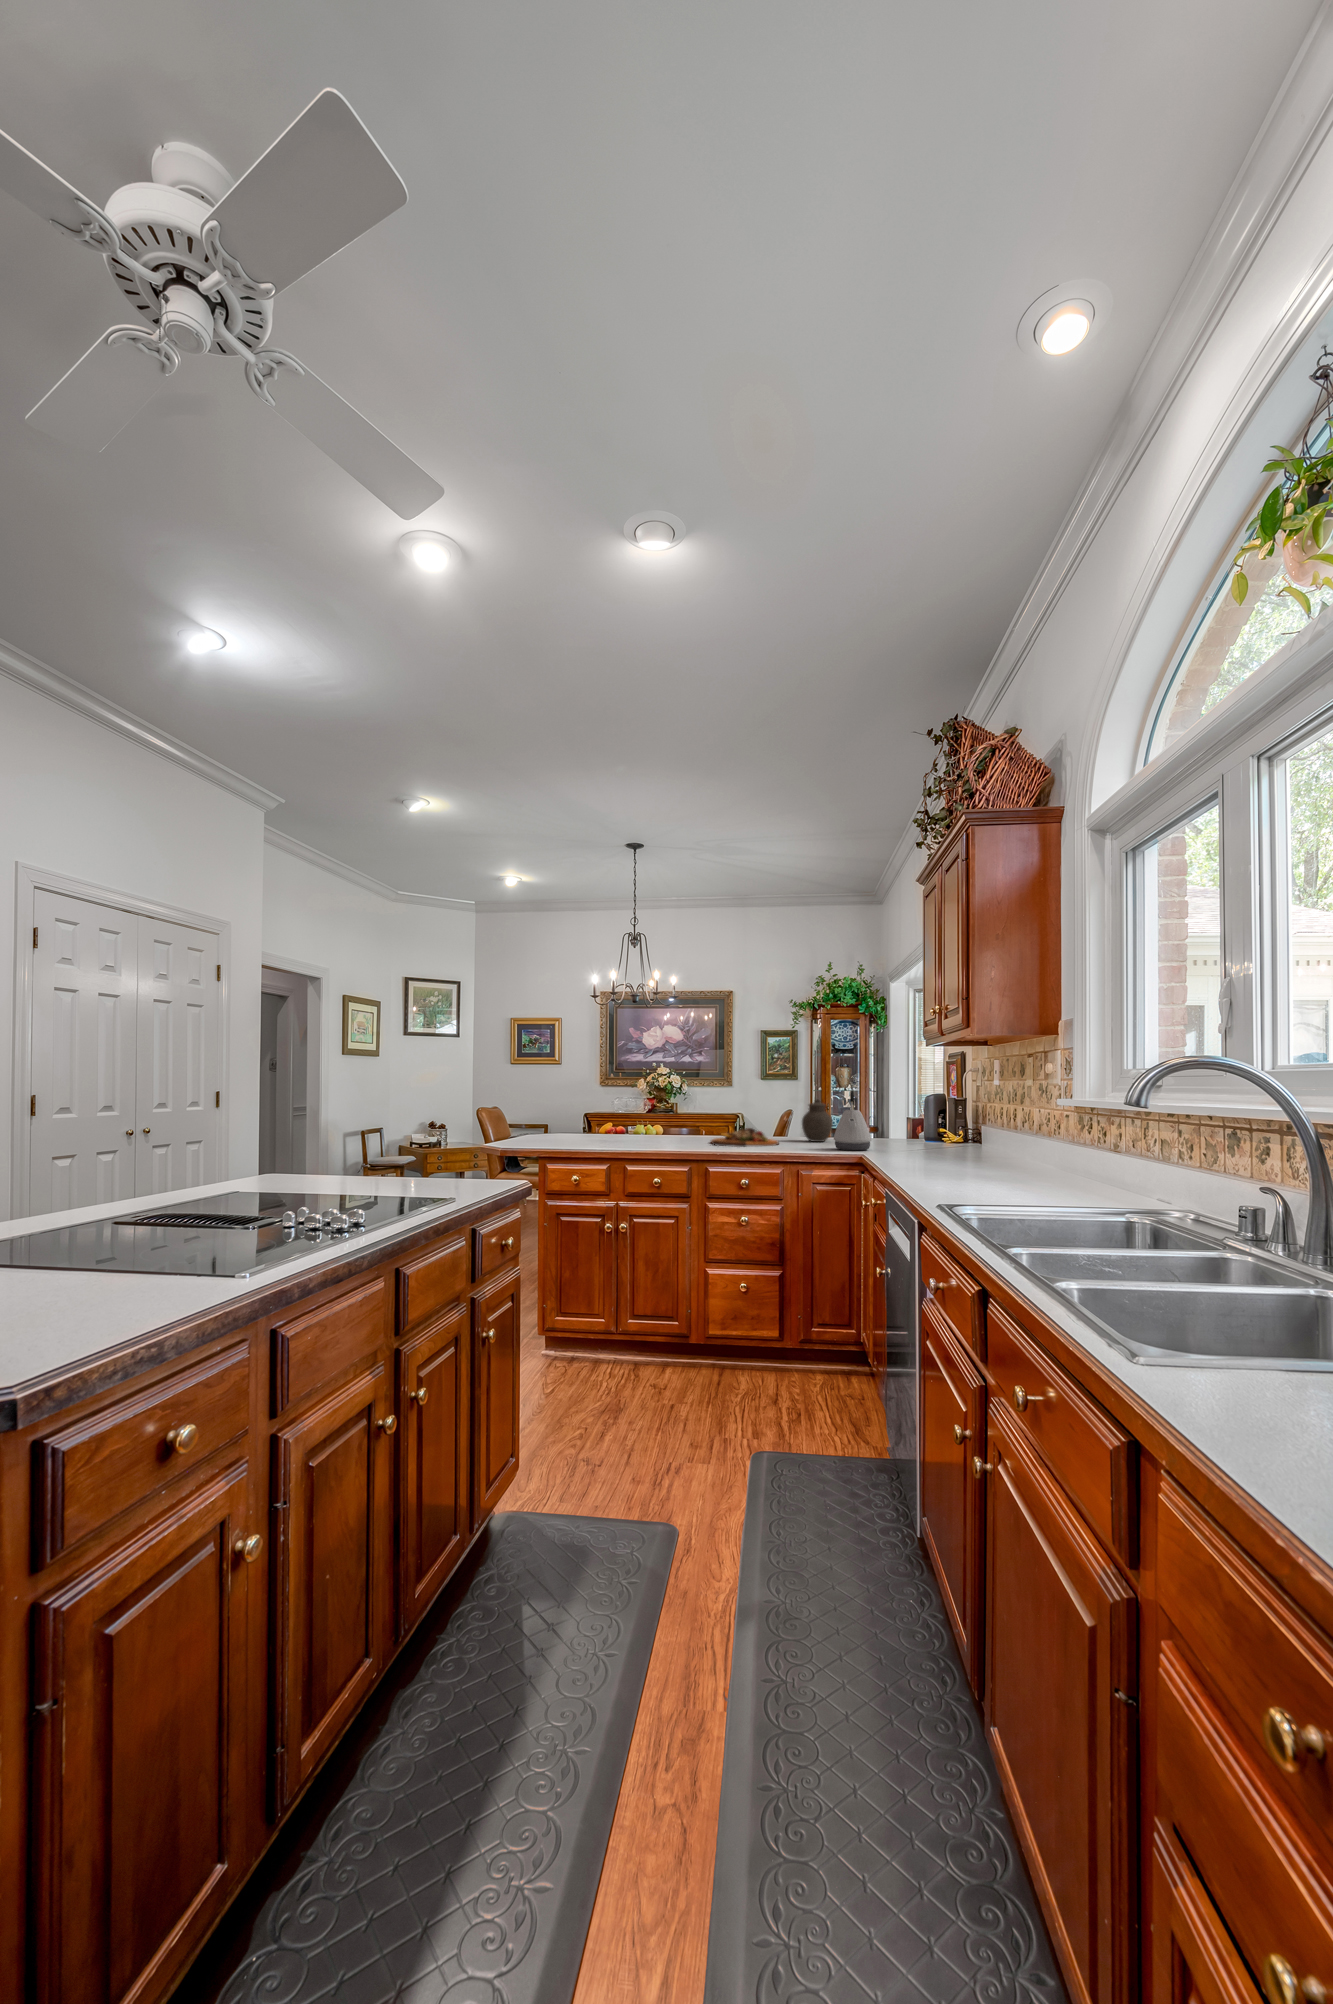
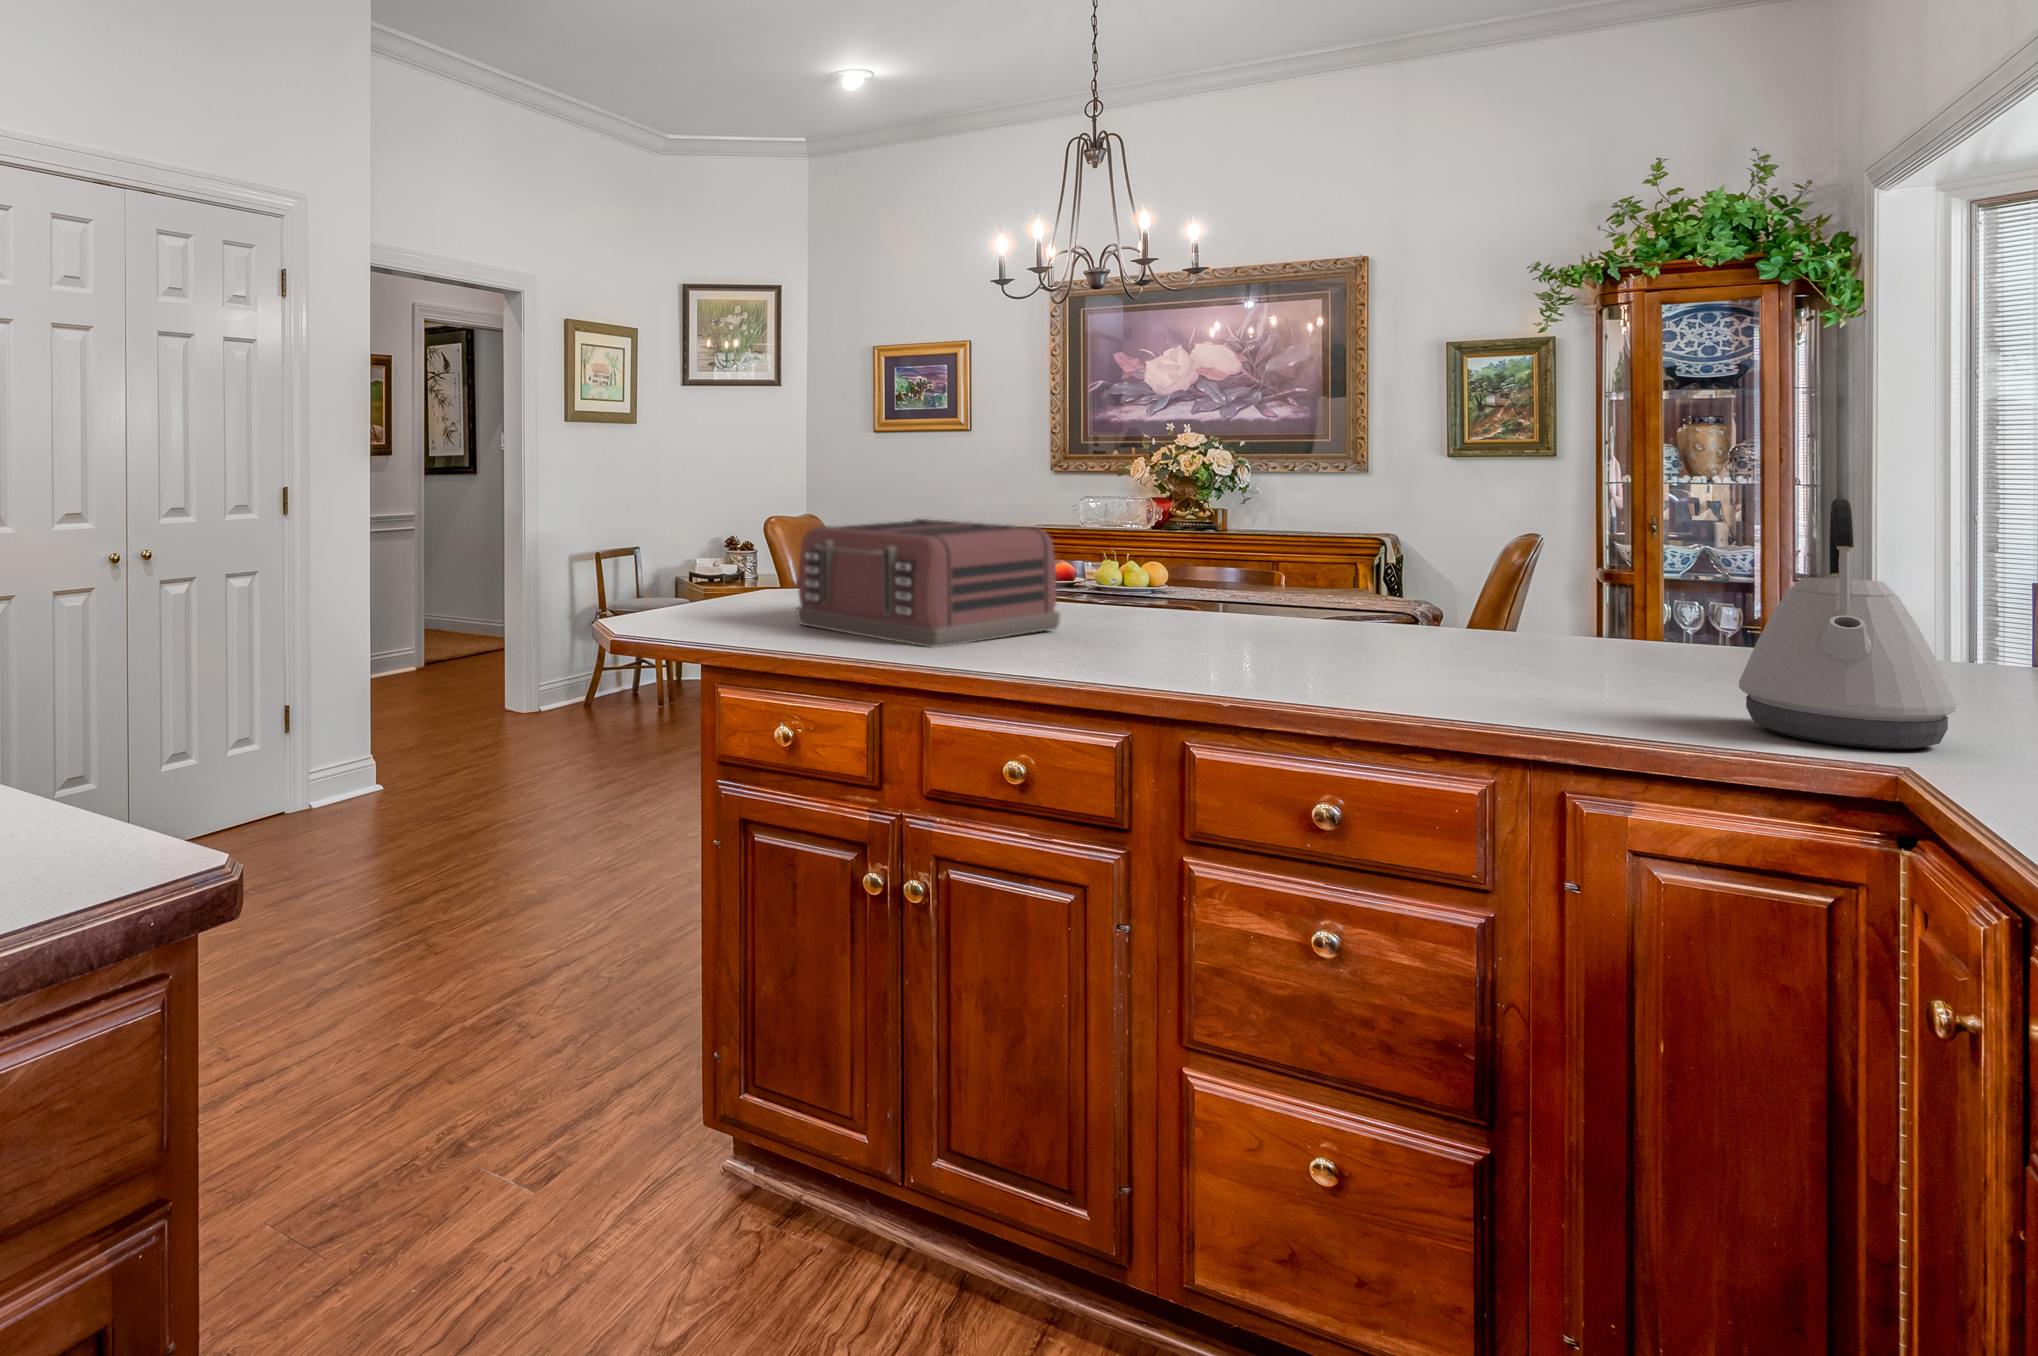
jar: present [802,1099,833,1142] -> none [1575,523,1716,670]
toaster: none [570,1102,660,1146] -> present [797,519,1060,647]
cutting board: present [711,1128,778,1147] -> none [1216,612,1480,684]

